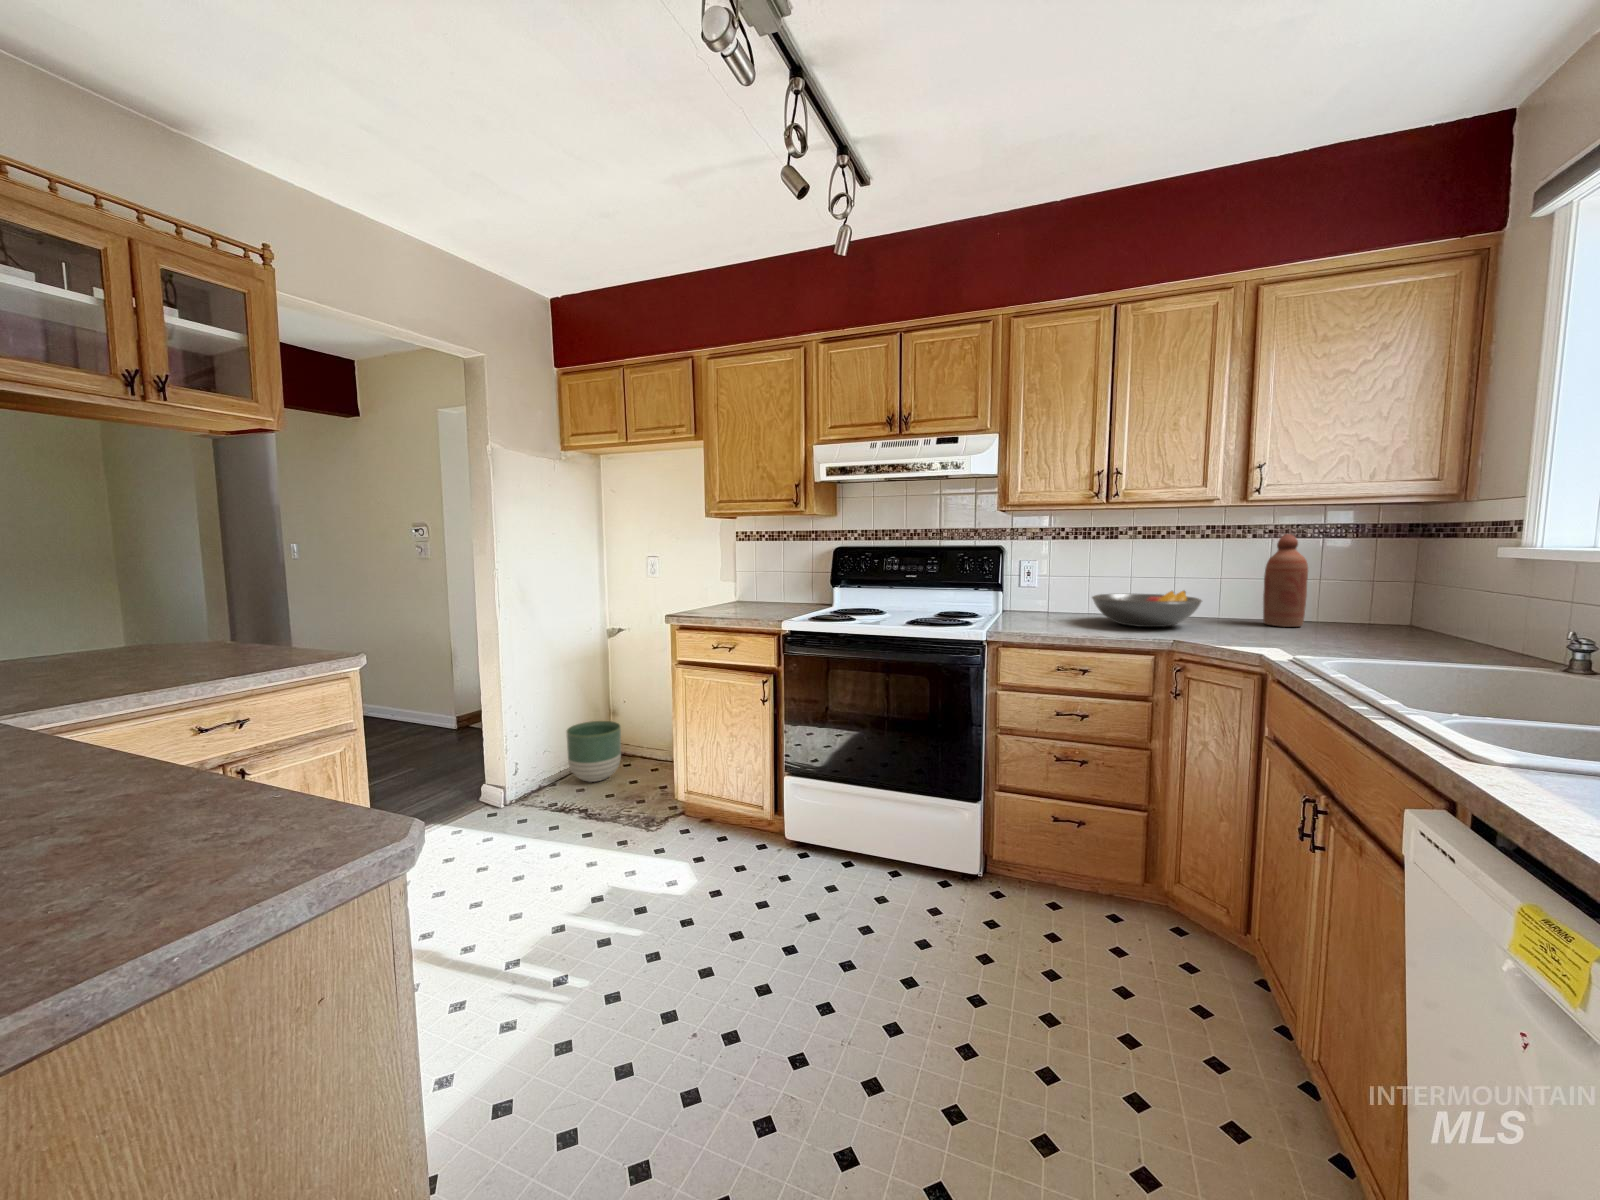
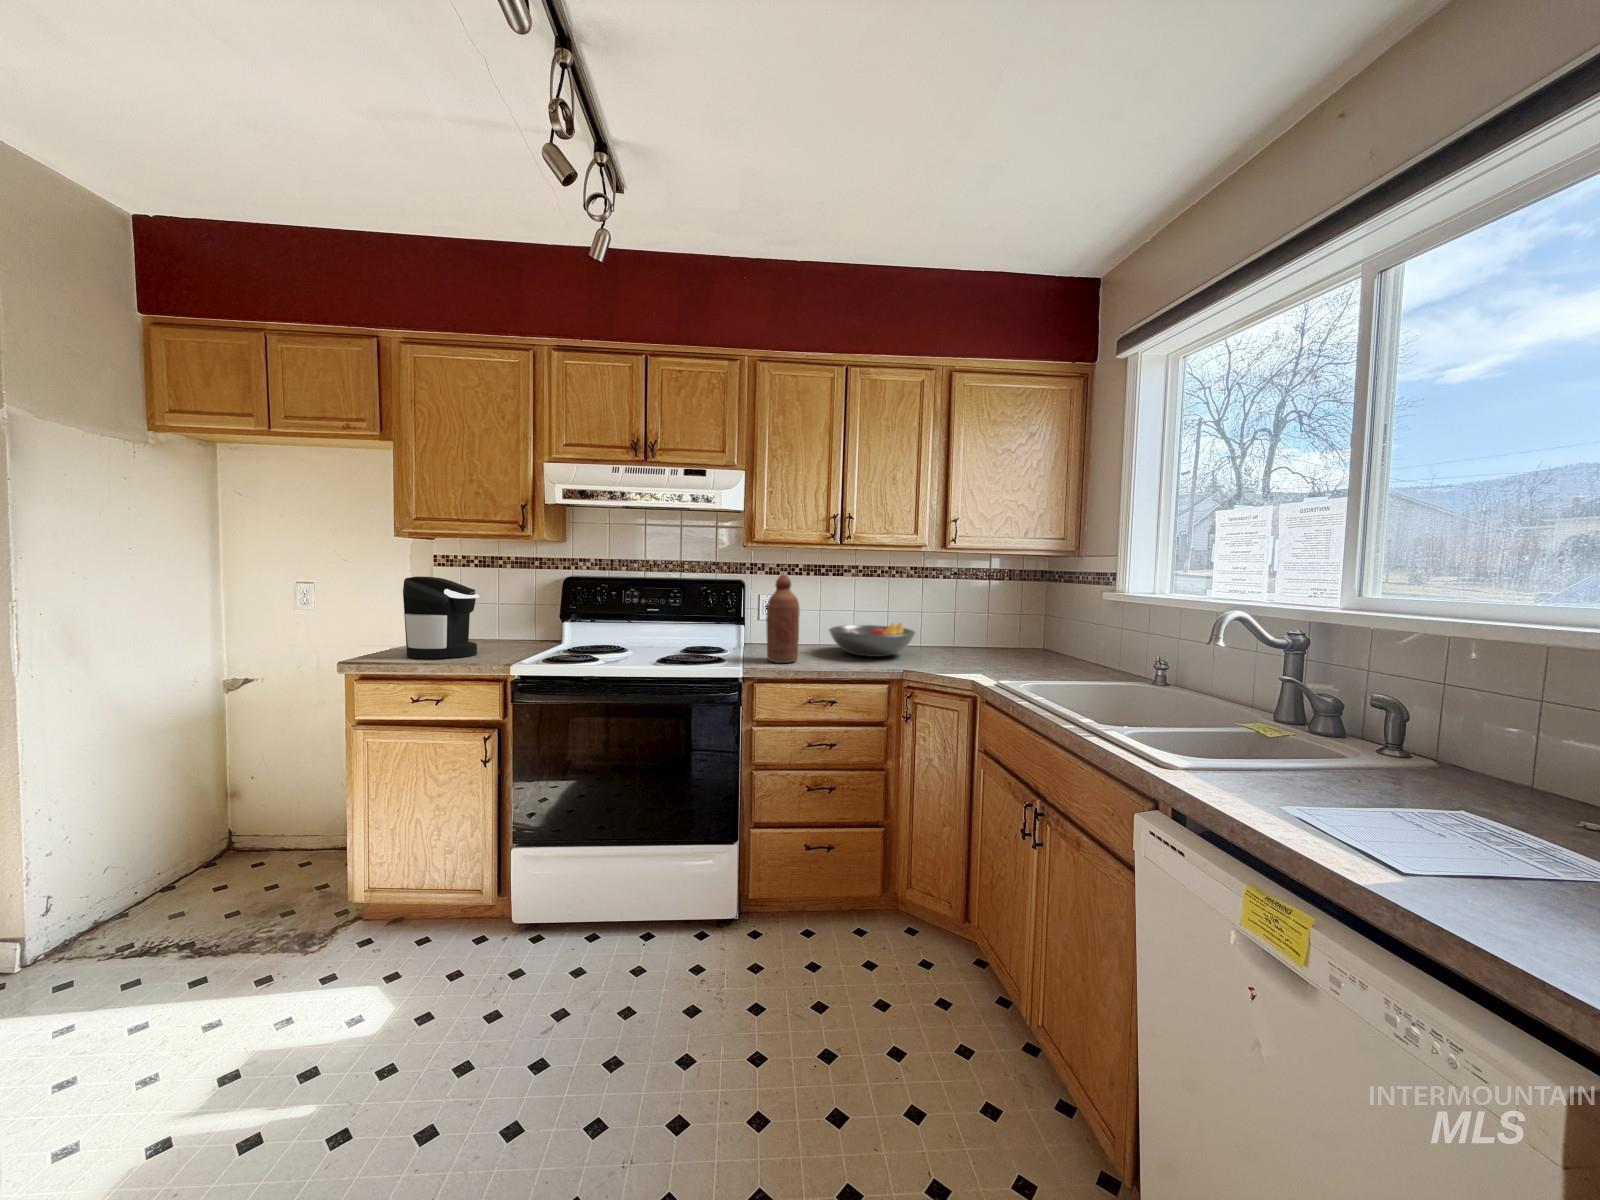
bottle: present [1263,534,1308,627] -> present [766,575,800,663]
coffee maker: none [710,548,764,615] -> present [403,576,480,659]
planter: present [567,721,621,782] -> none [151,806,254,899]

